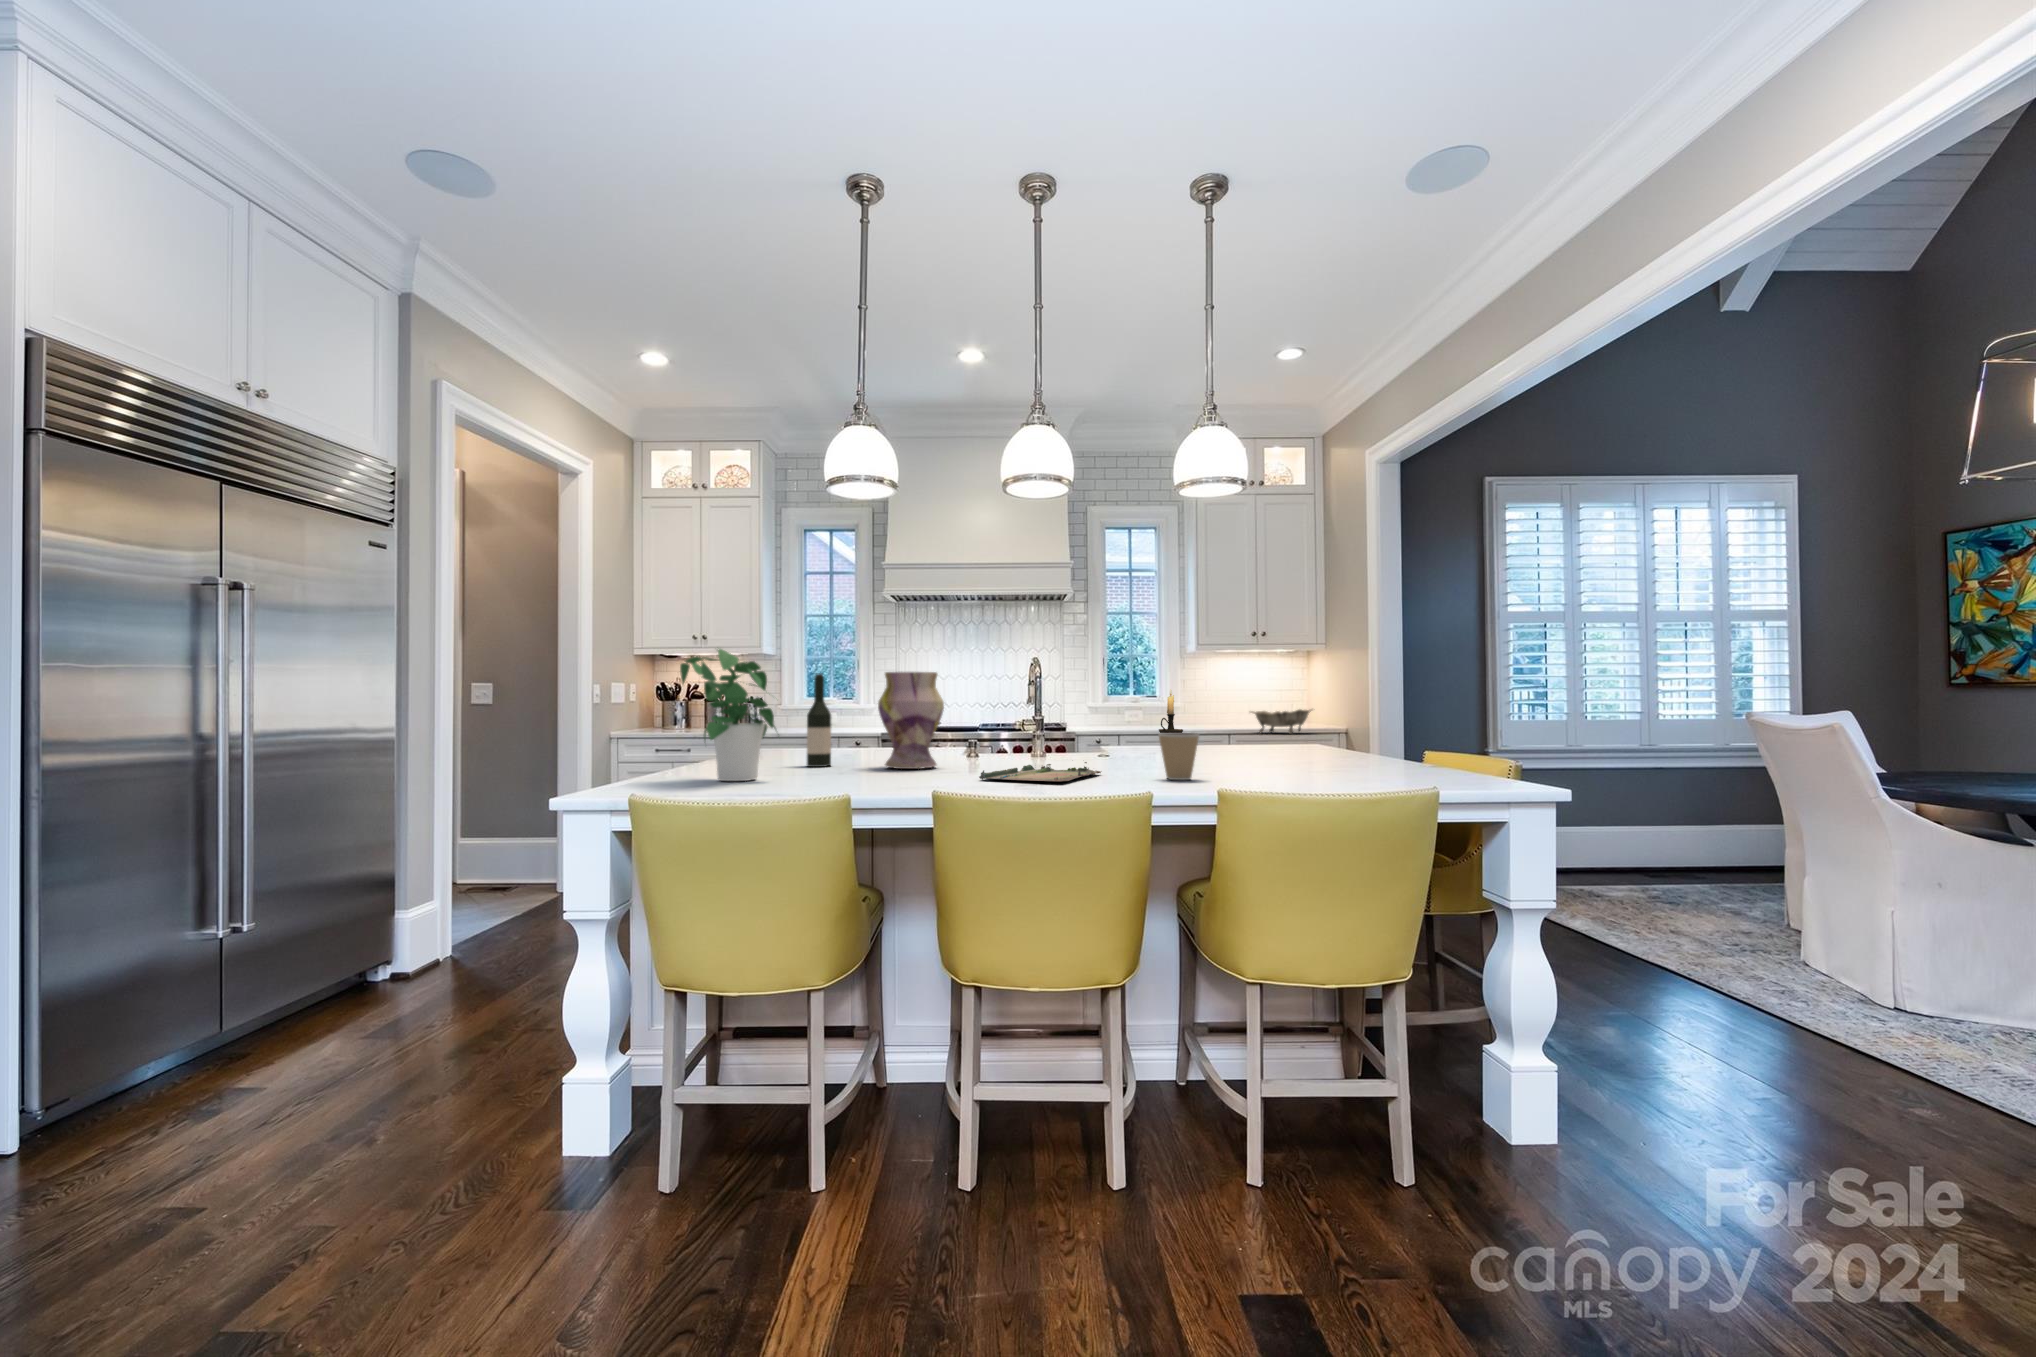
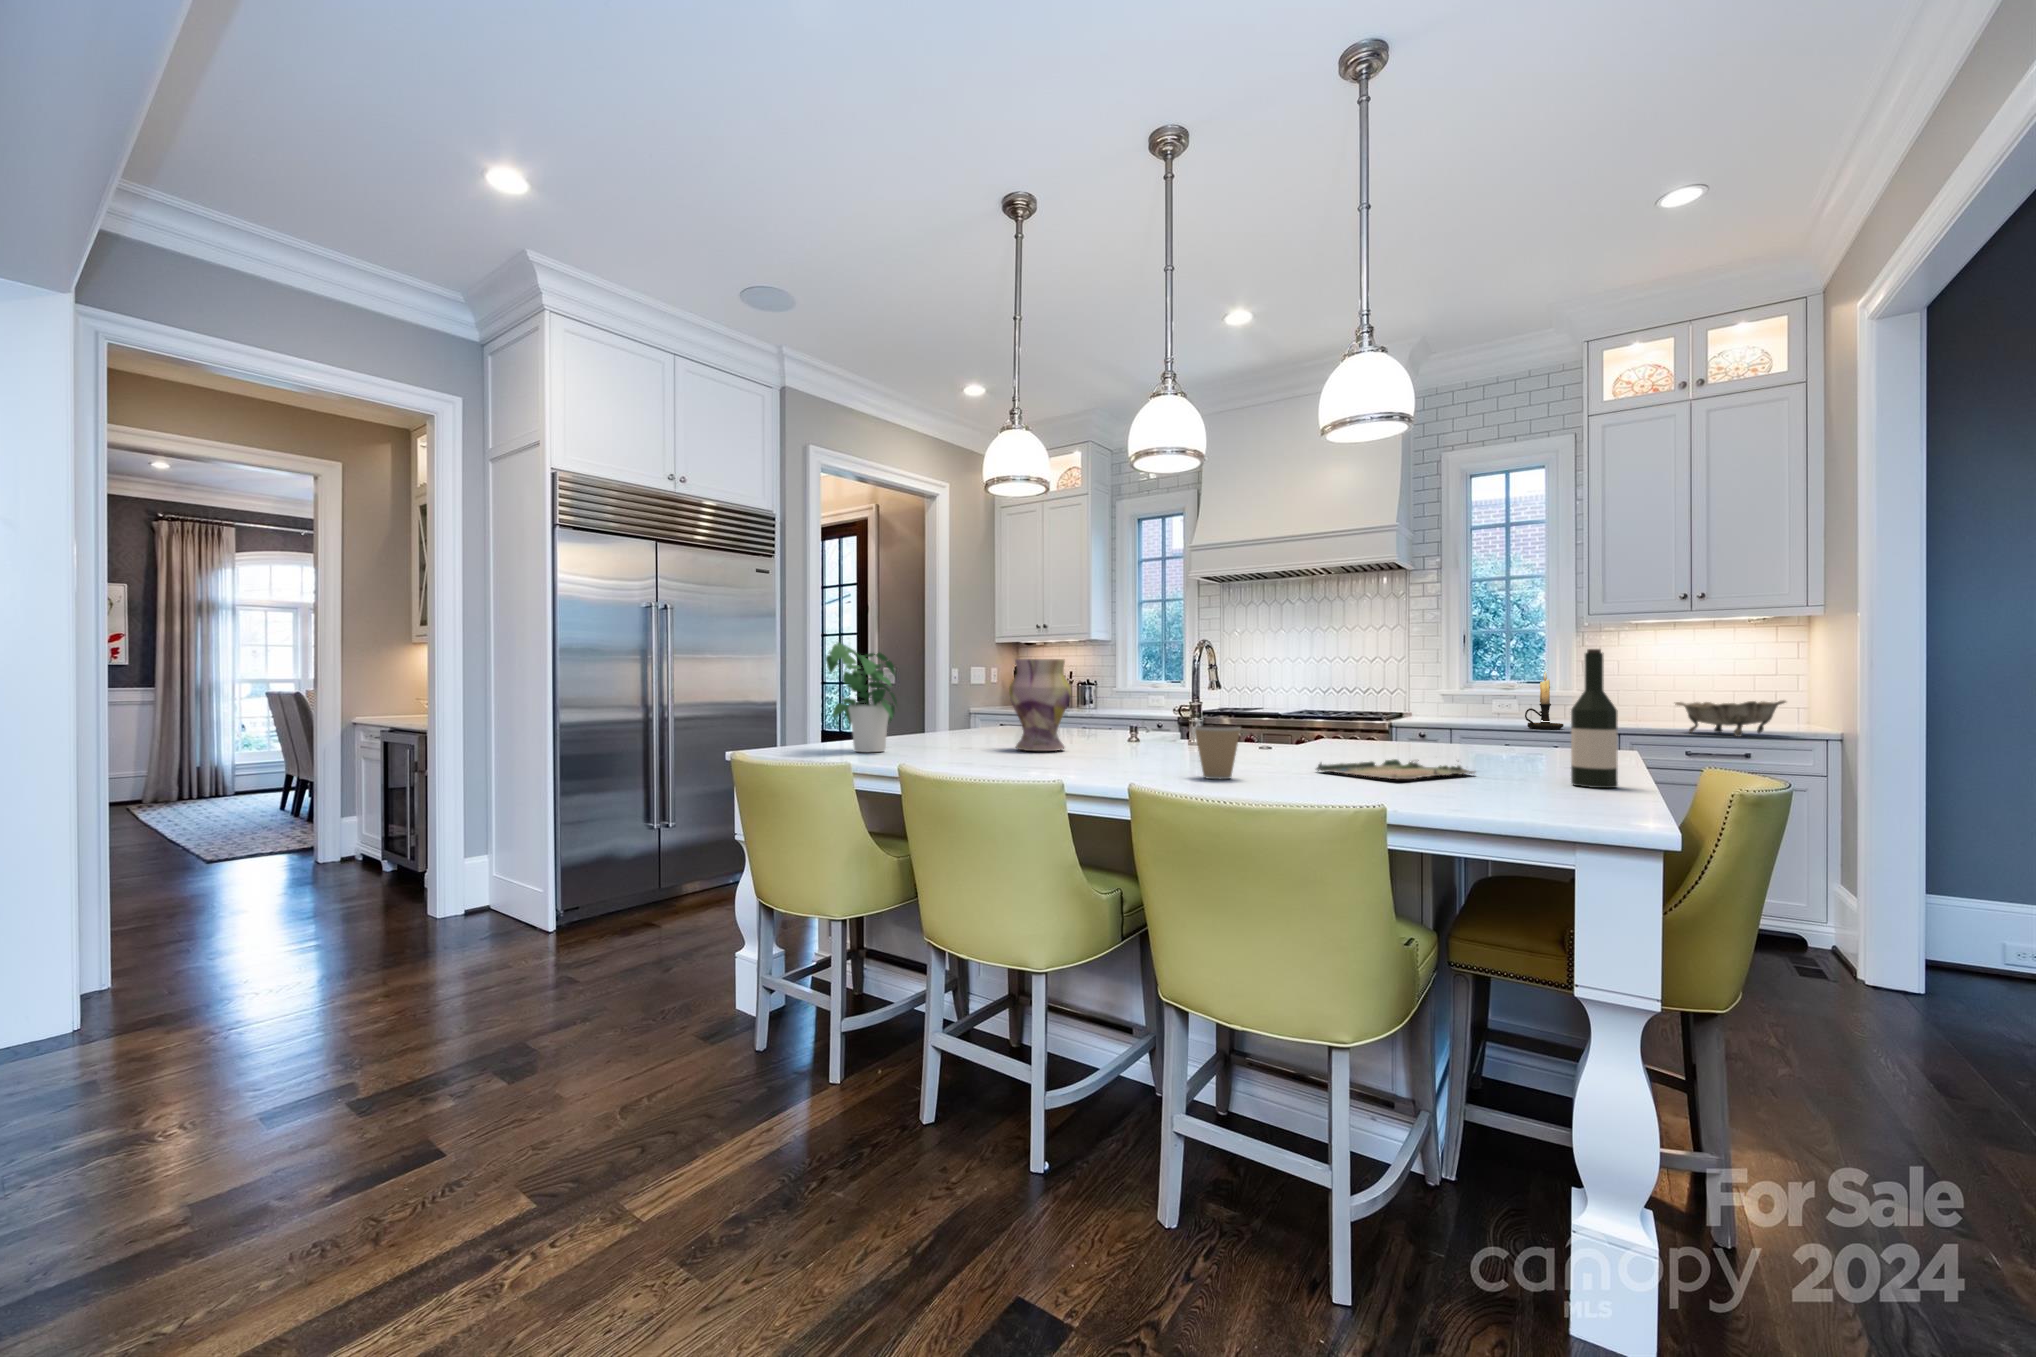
wine bottle: present [807,674,831,767] -> present [1571,649,1618,788]
tray: present [979,762,1101,782] -> present [1316,759,1475,779]

